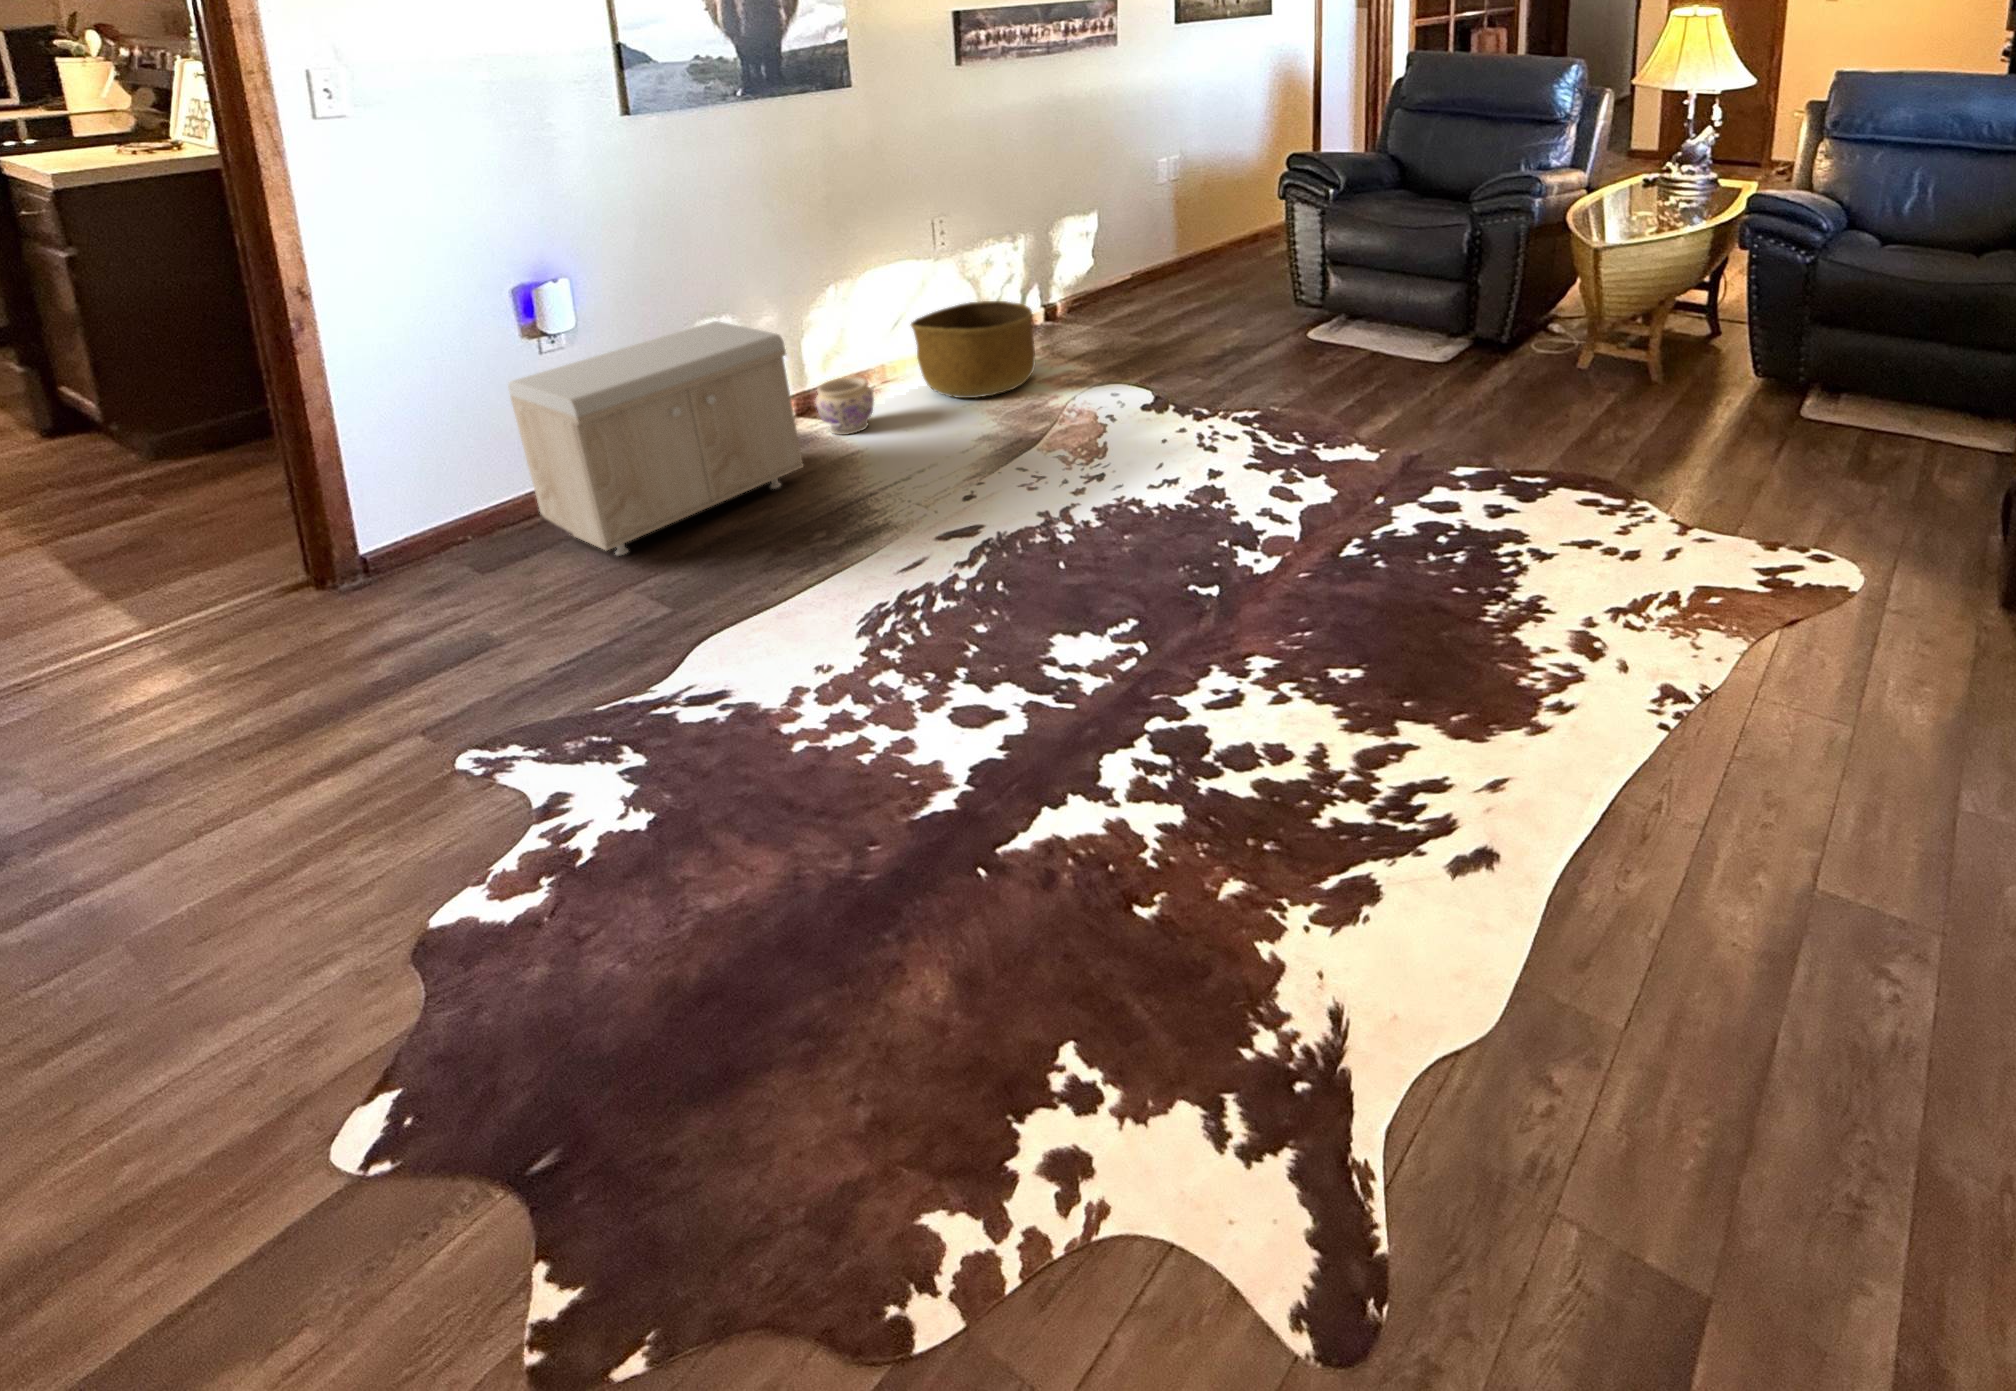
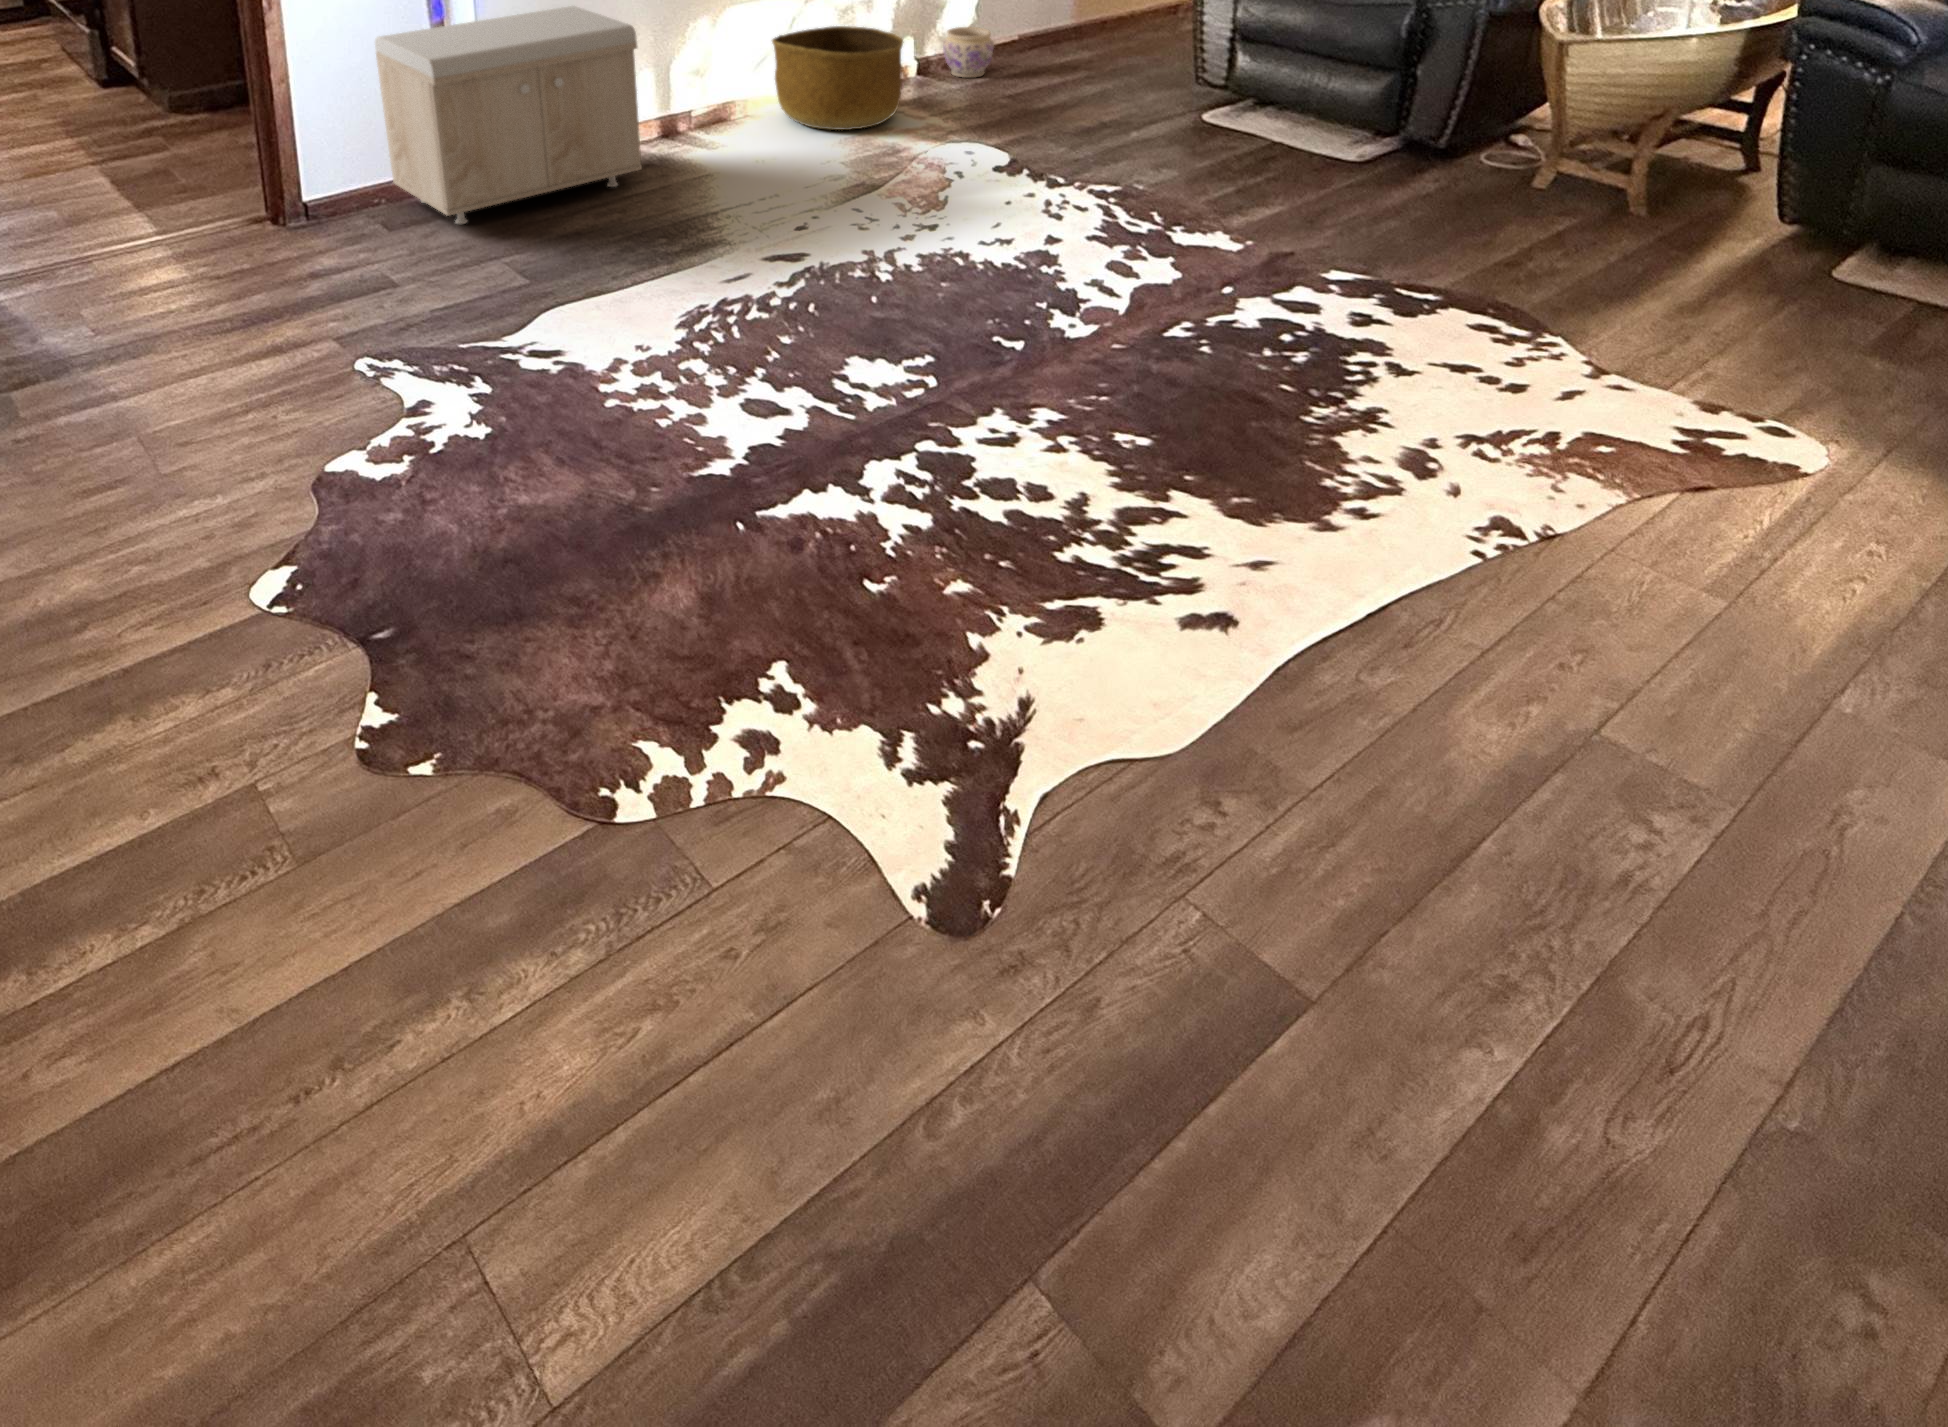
planter: present [815,377,874,435] -> present [943,27,994,78]

